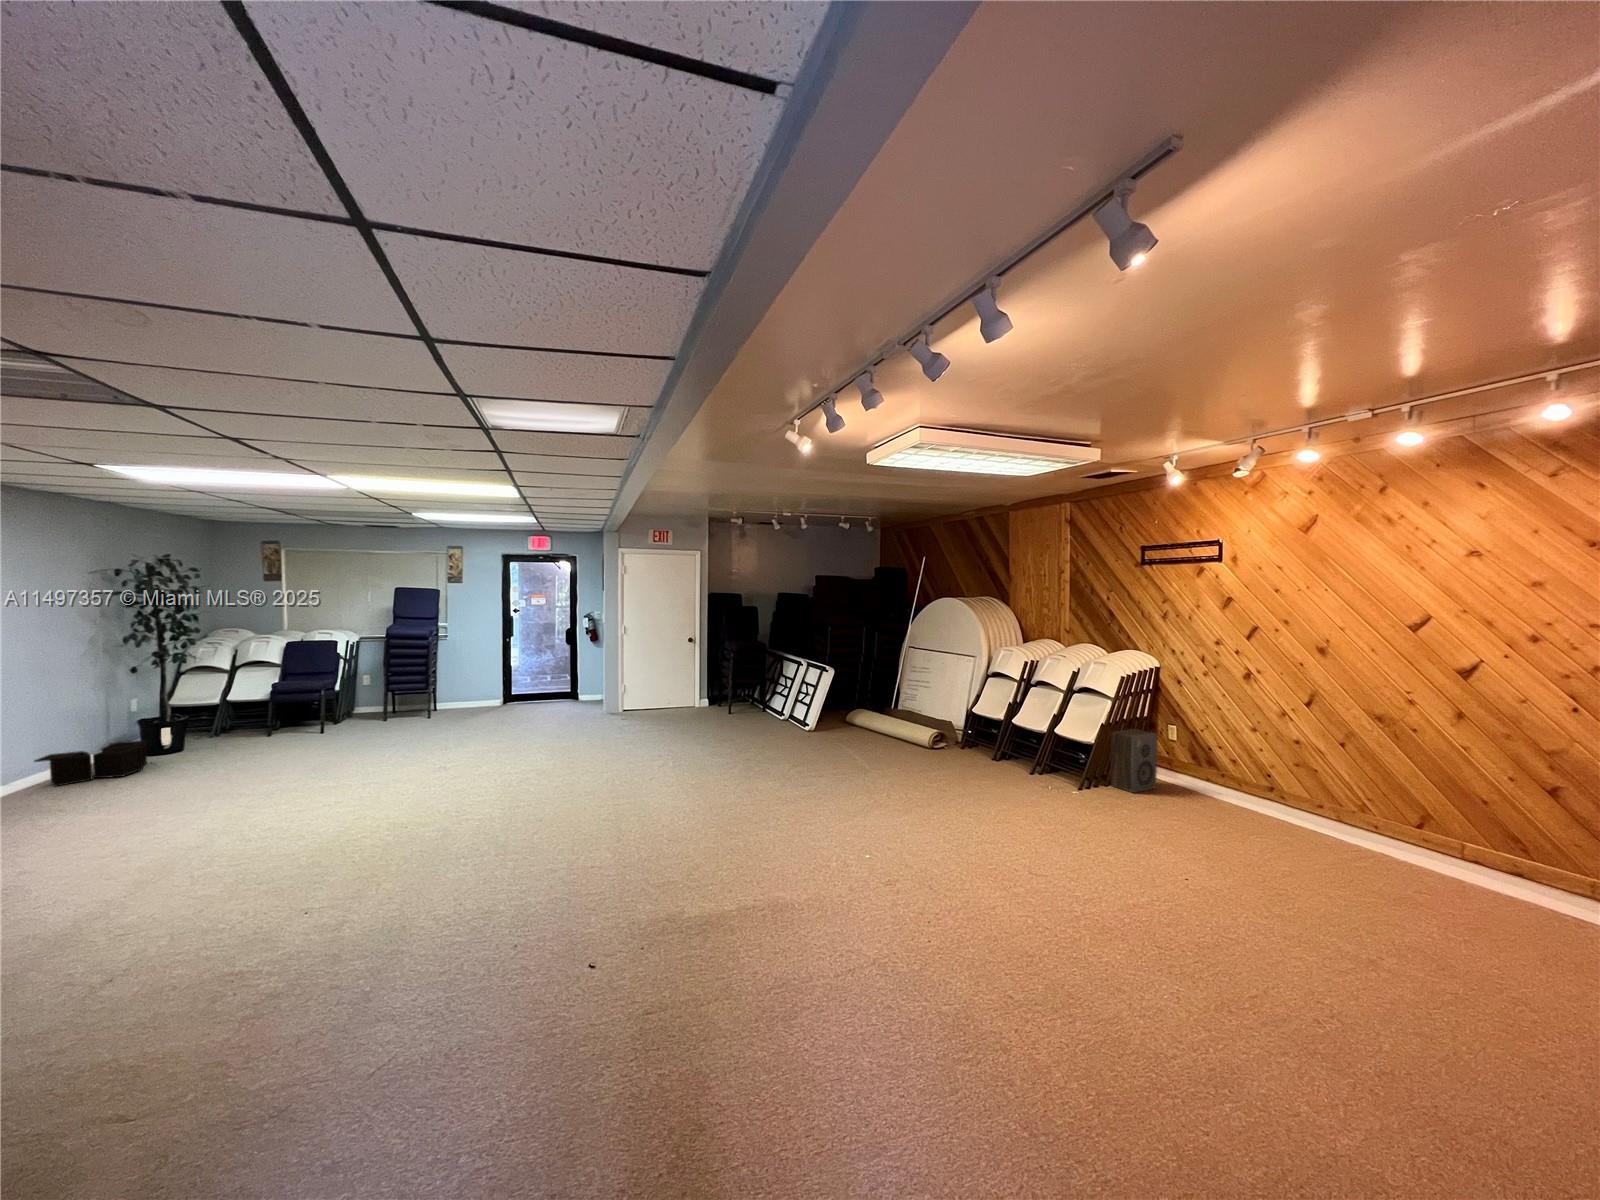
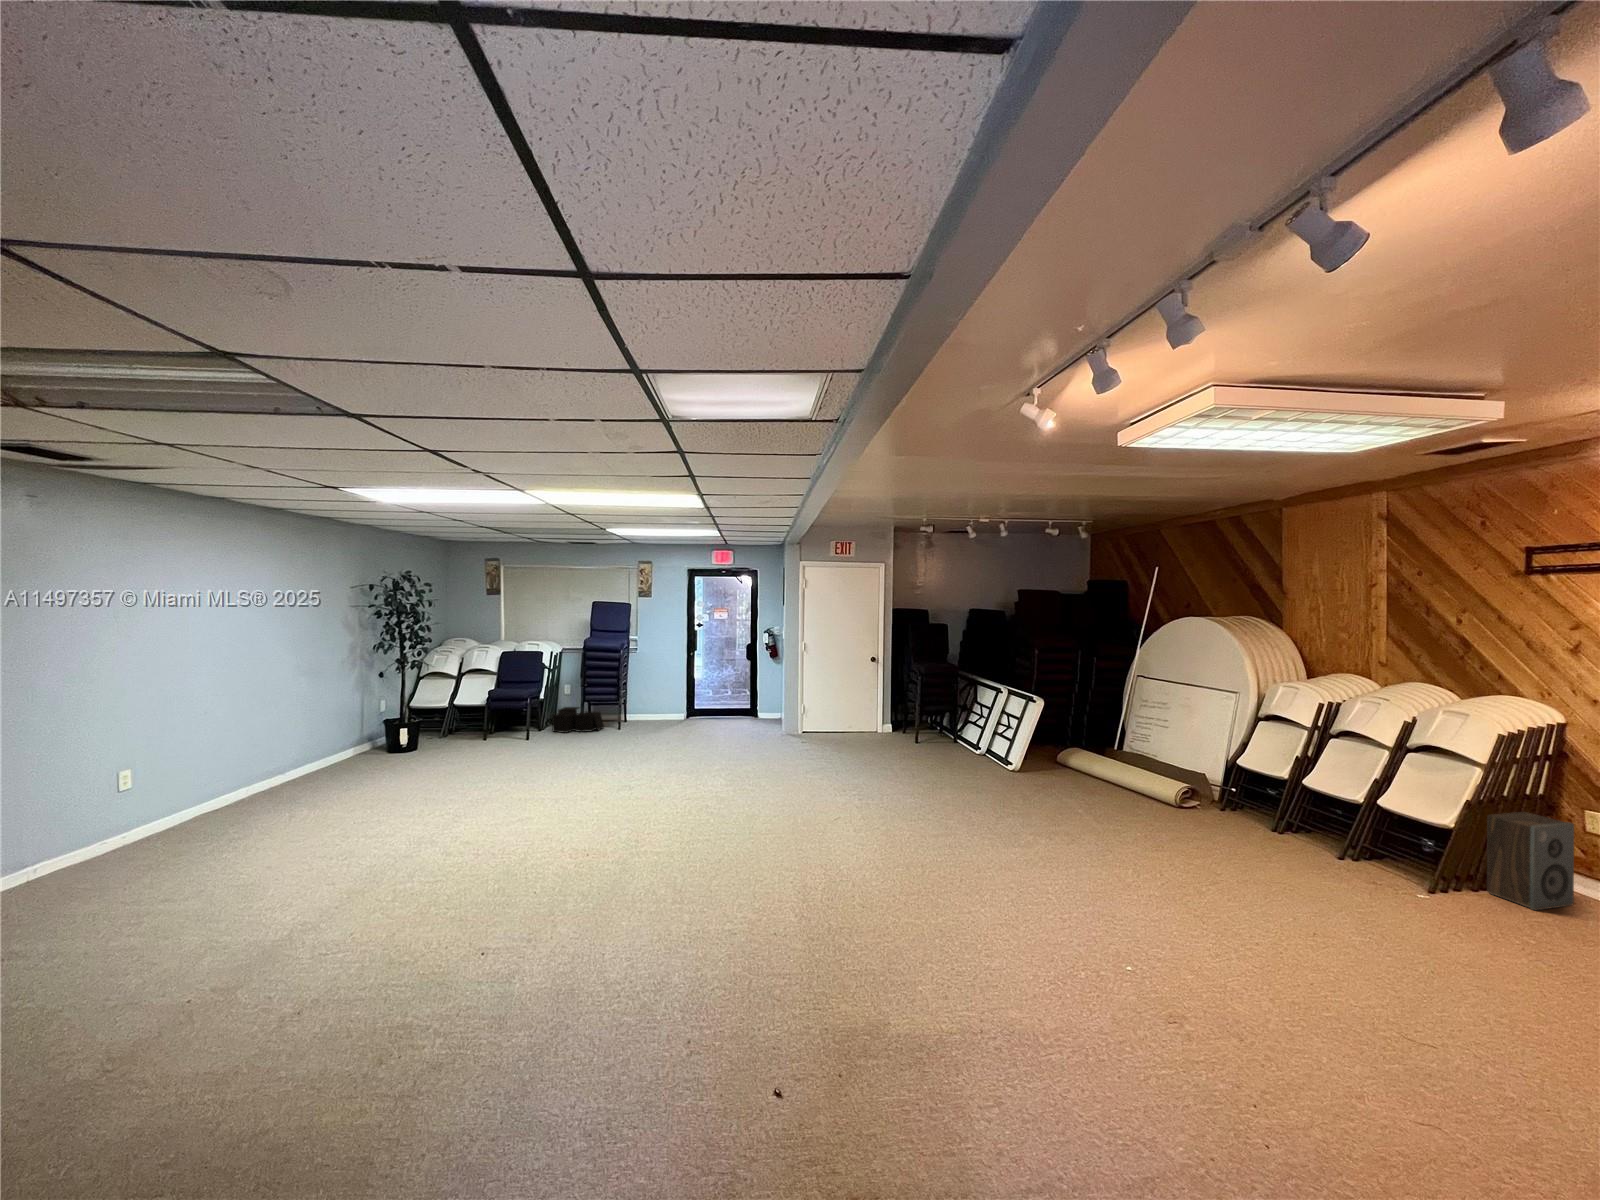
storage bin: present [35,740,147,786] -> present [552,707,604,733]

